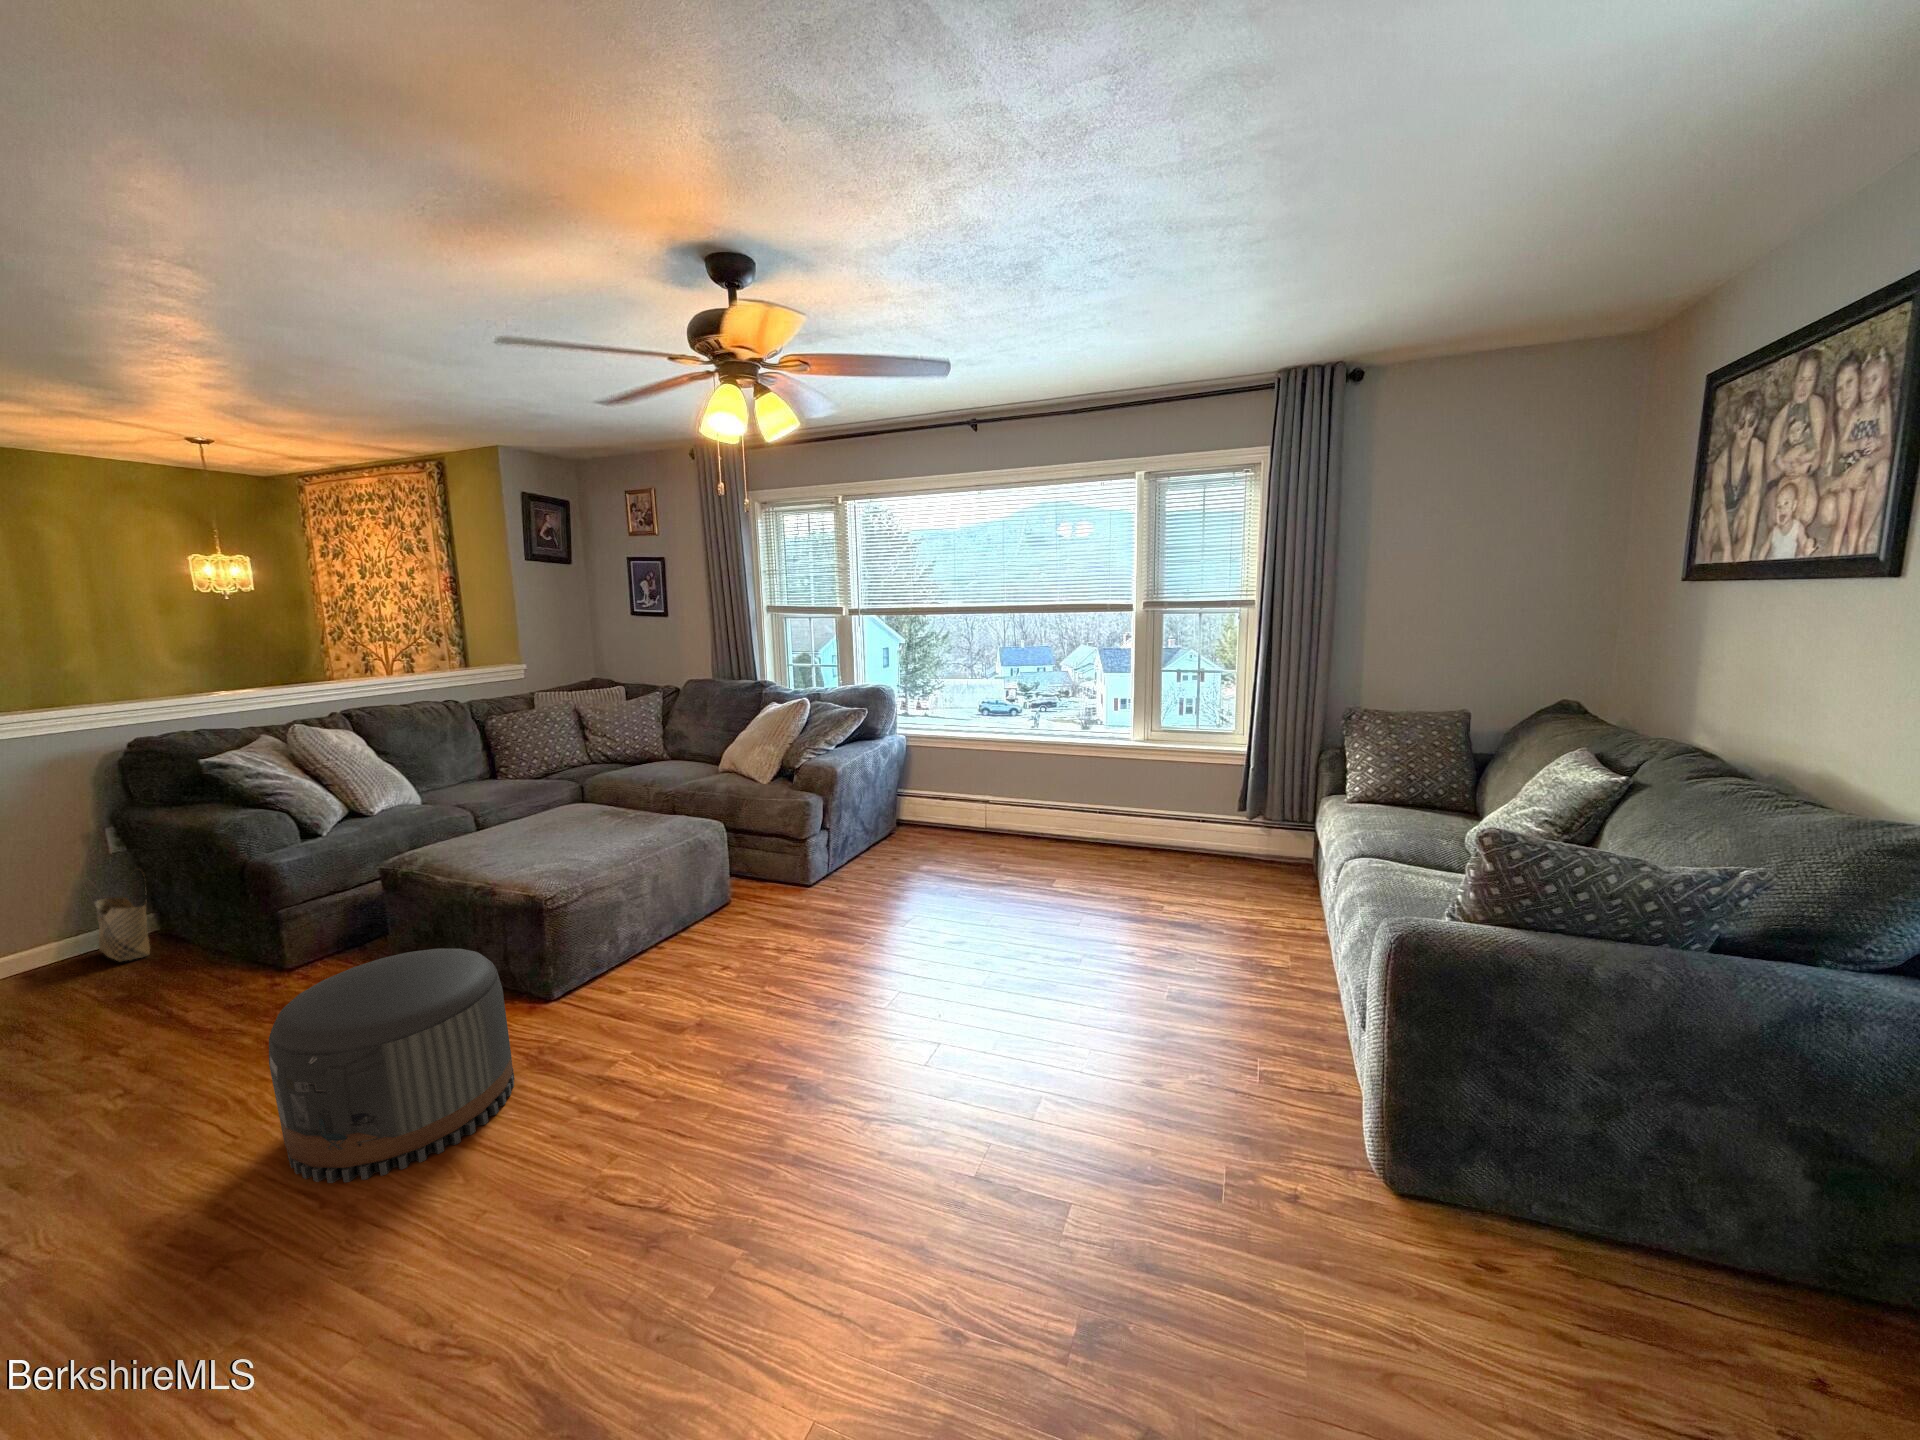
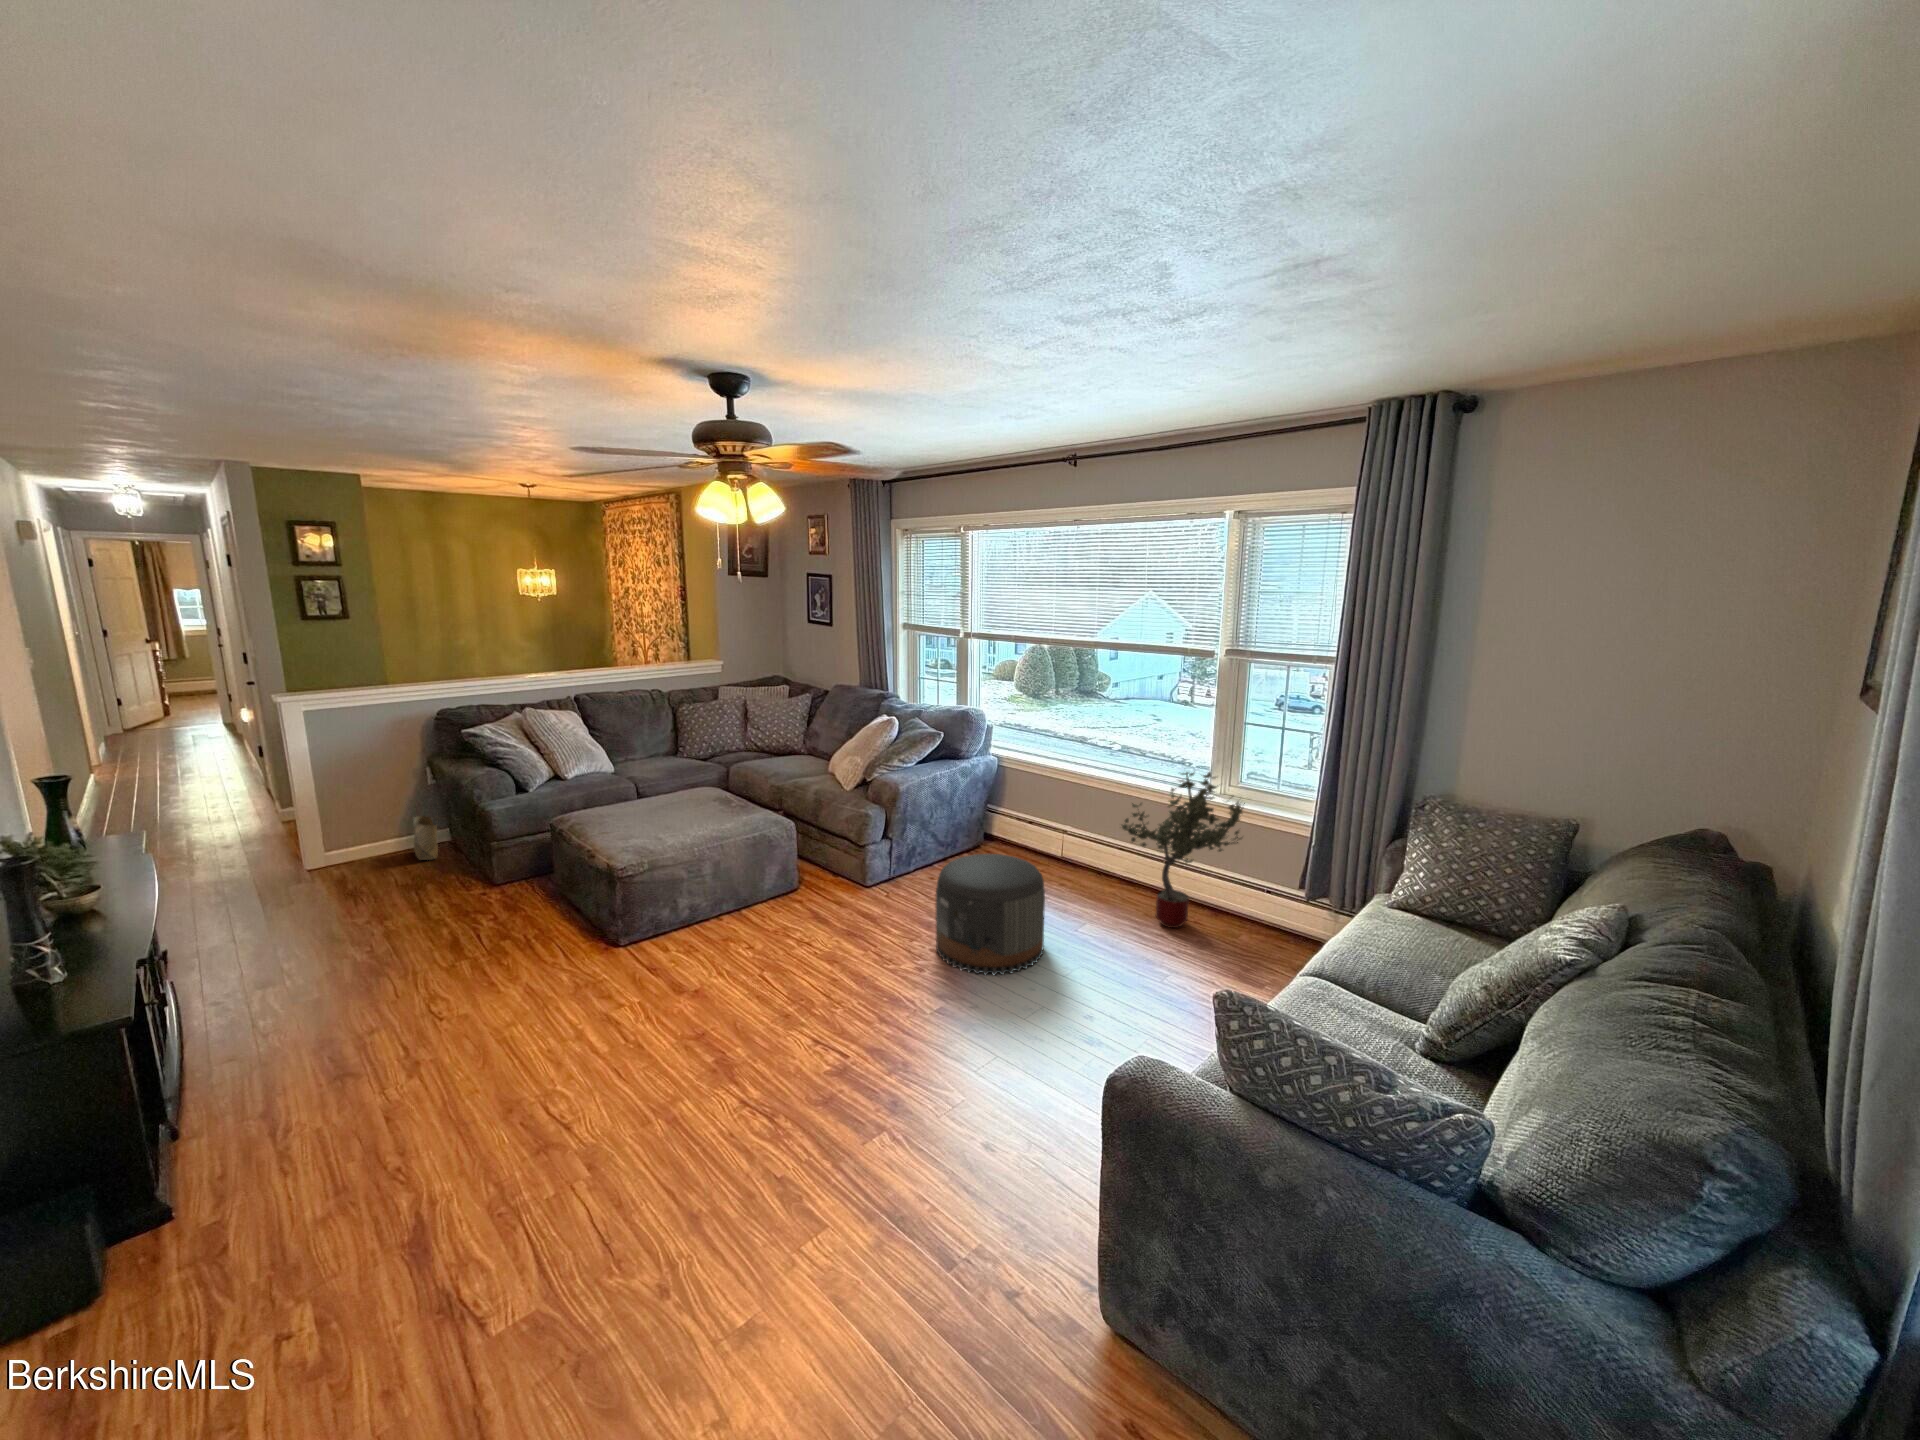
potted tree: none [1068,714,1198,869] -> present [1122,772,1245,928]
pouf: present [269,948,514,1183] -> present [936,854,1045,975]

